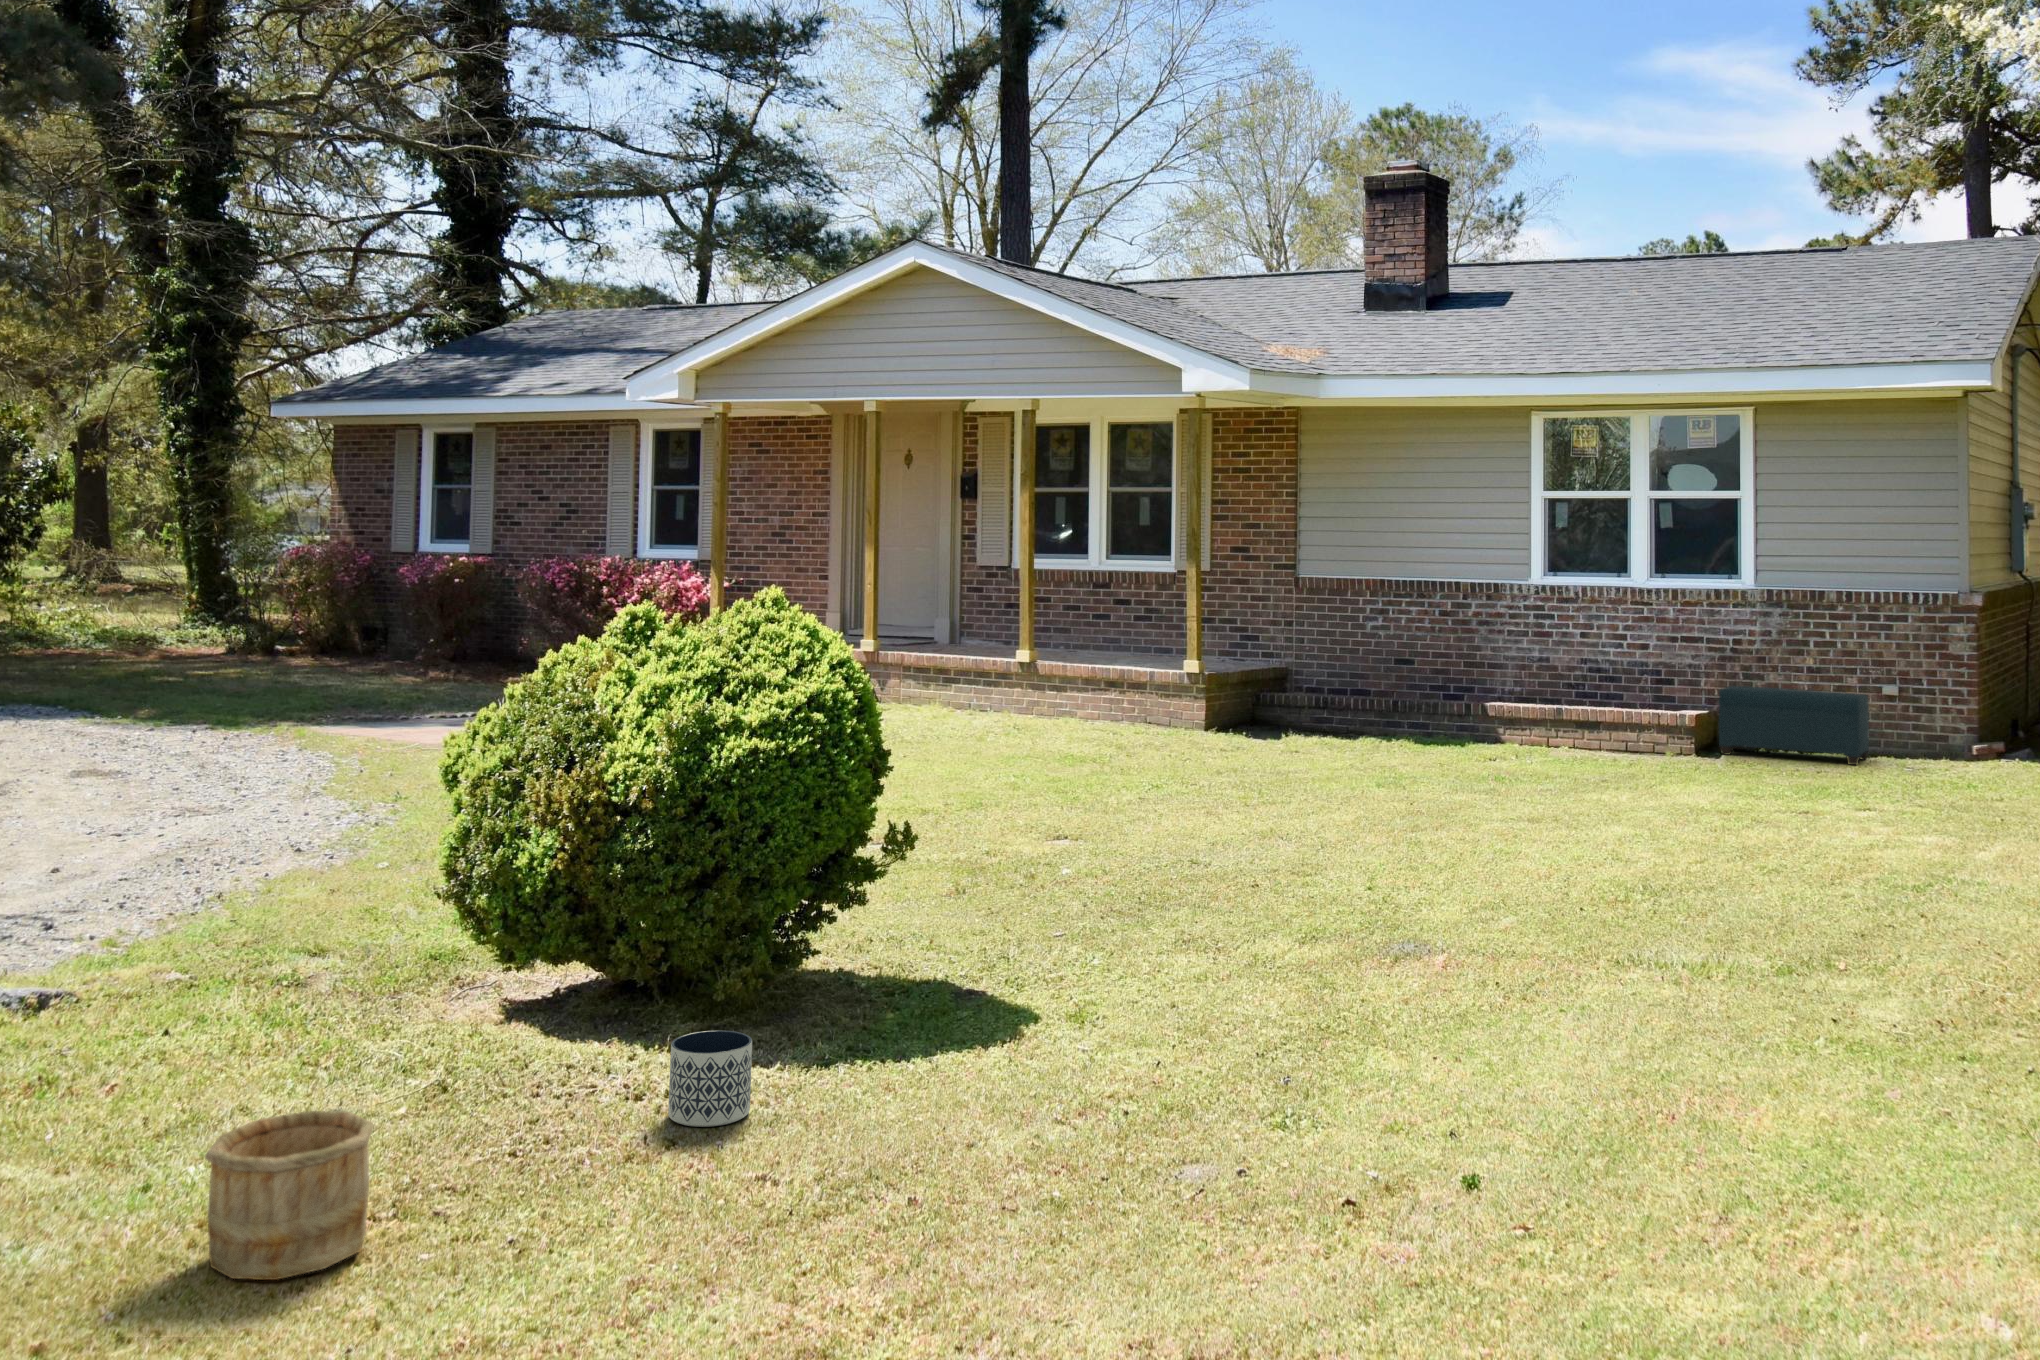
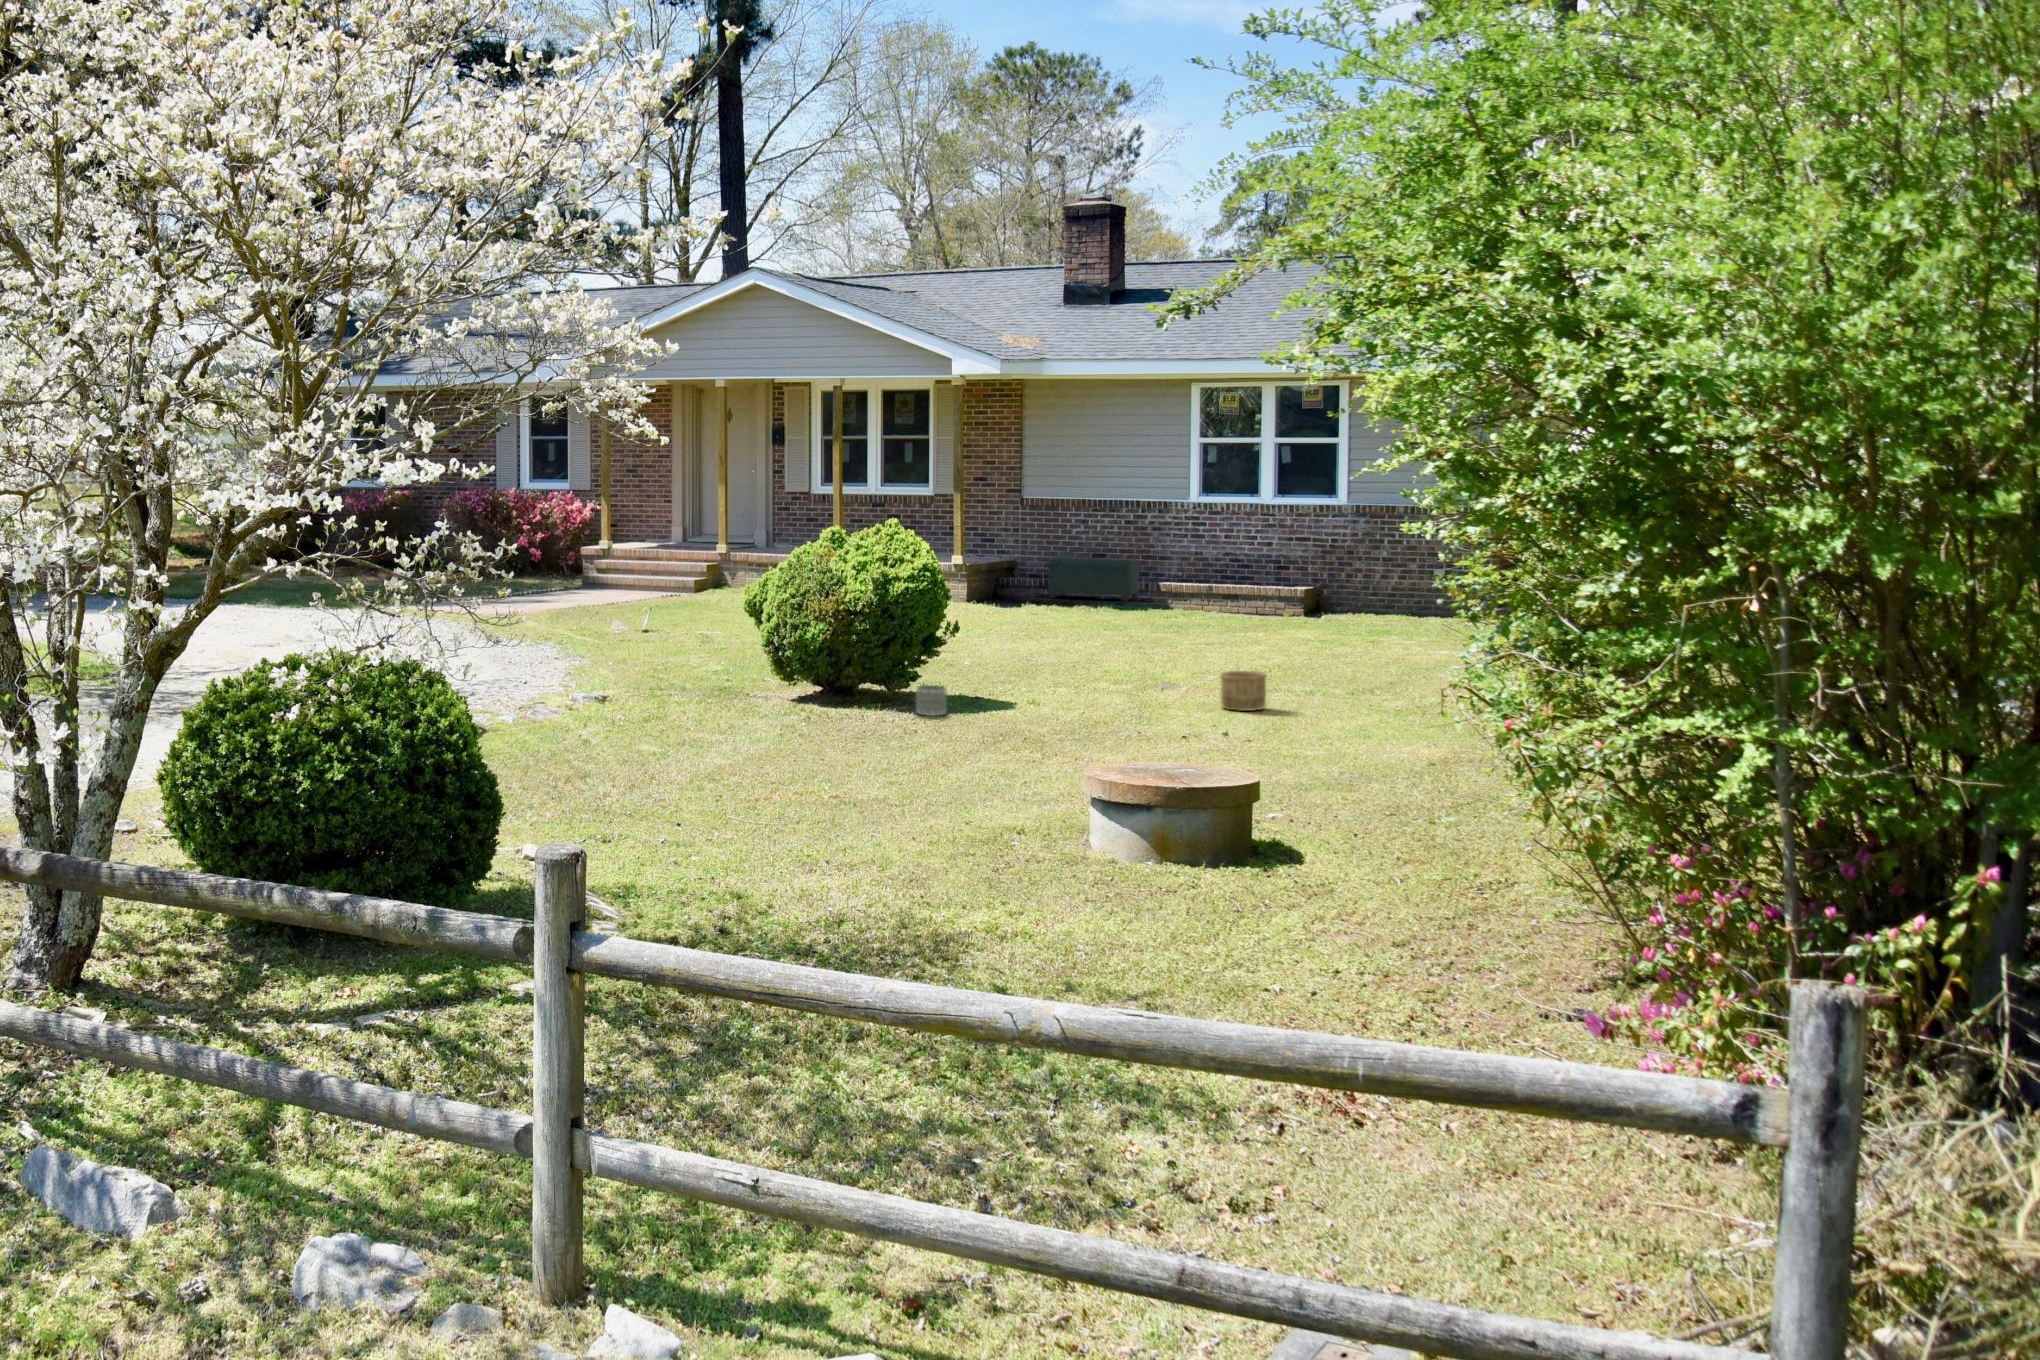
bench: present [1718,686,1869,765] -> present [1048,557,1140,602]
wooden bucket: present [205,1111,373,1280] -> present [1220,671,1266,711]

